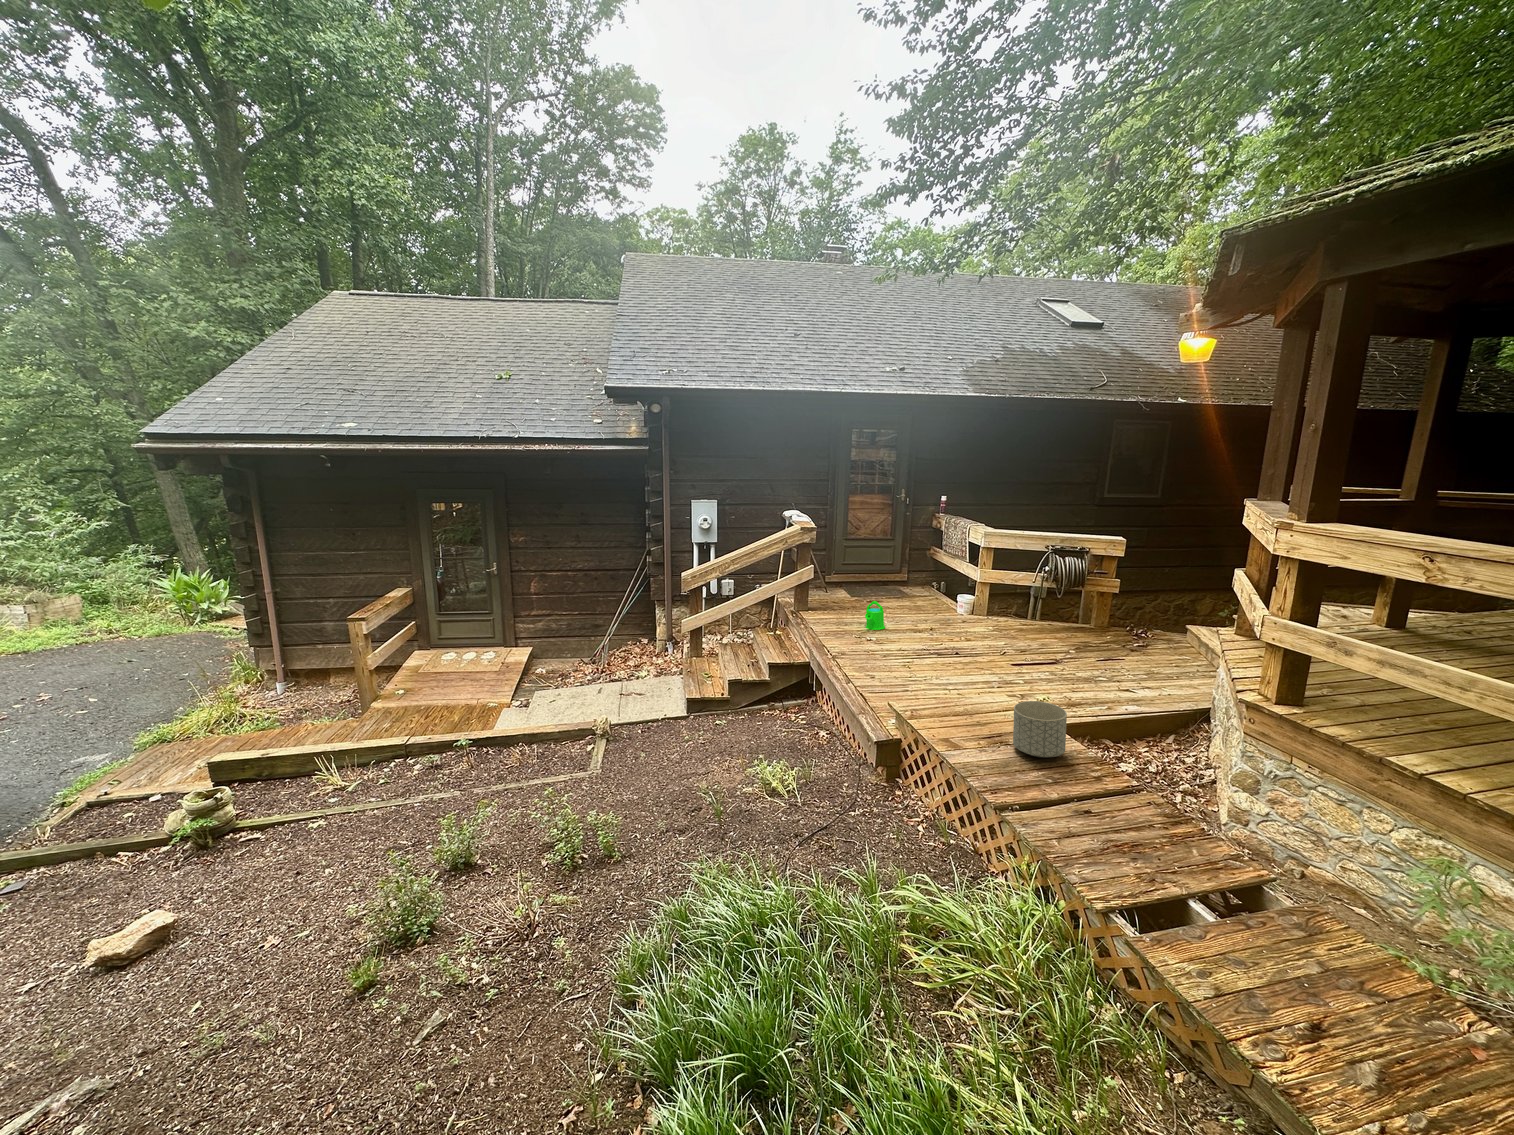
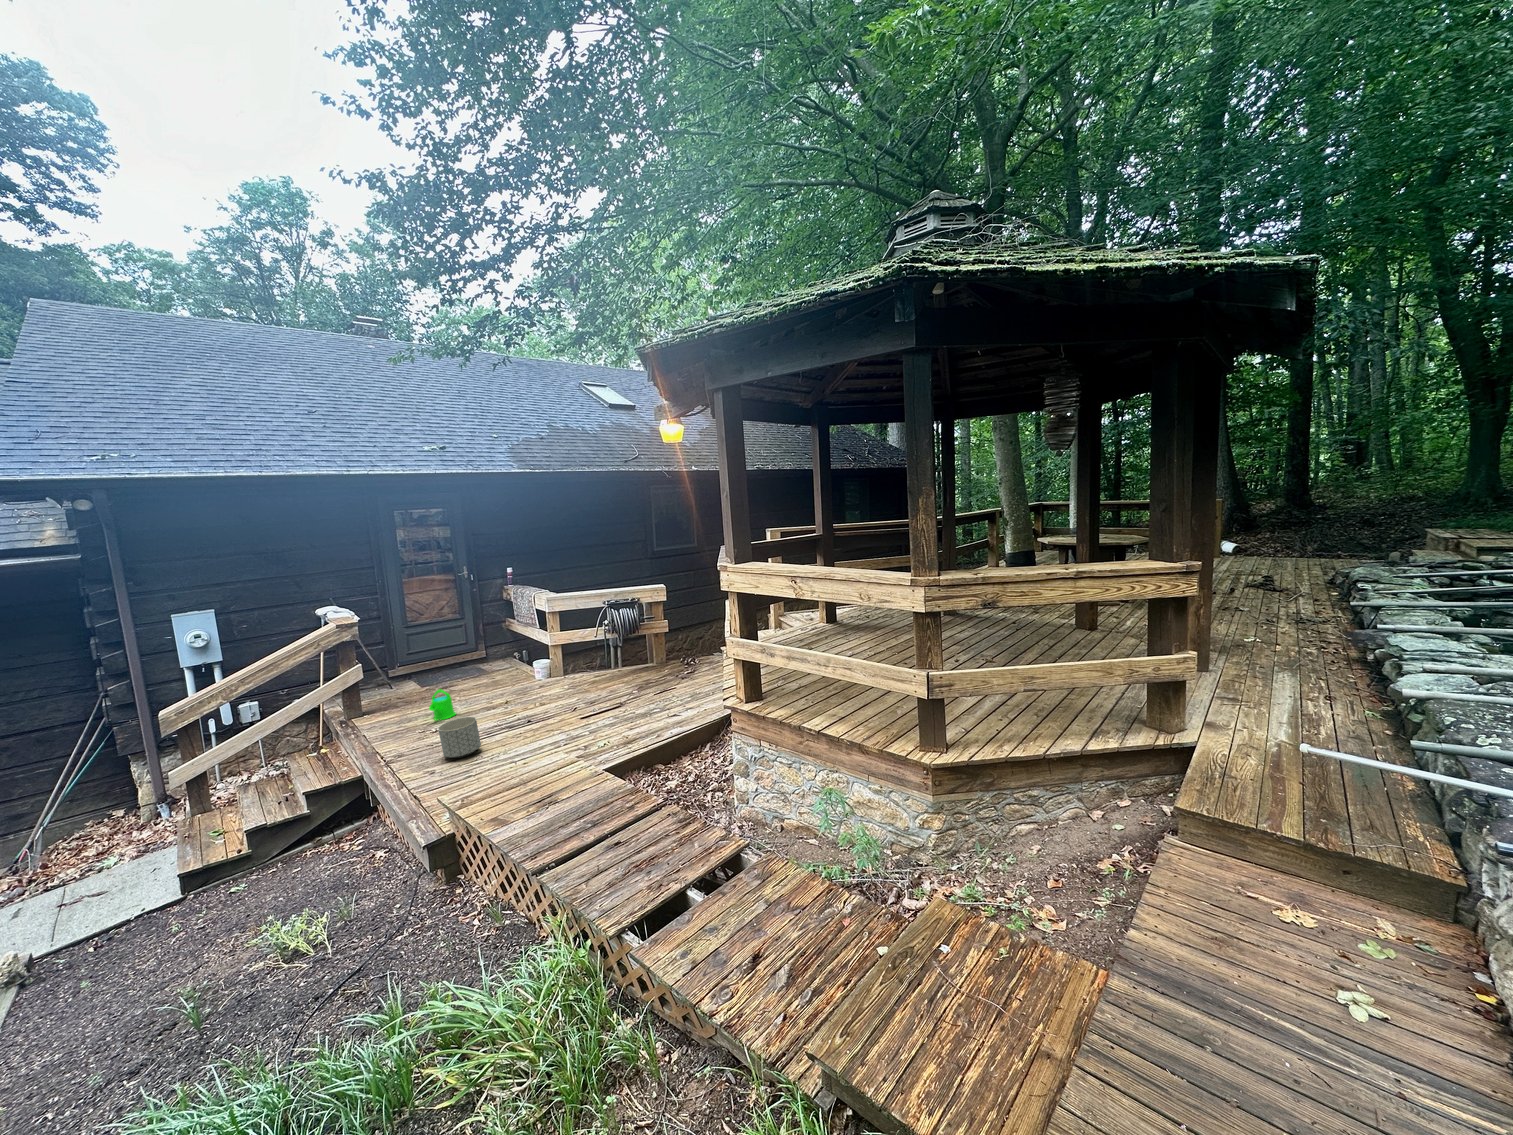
planter: present [1013,701,1067,758] -> present [438,717,481,758]

